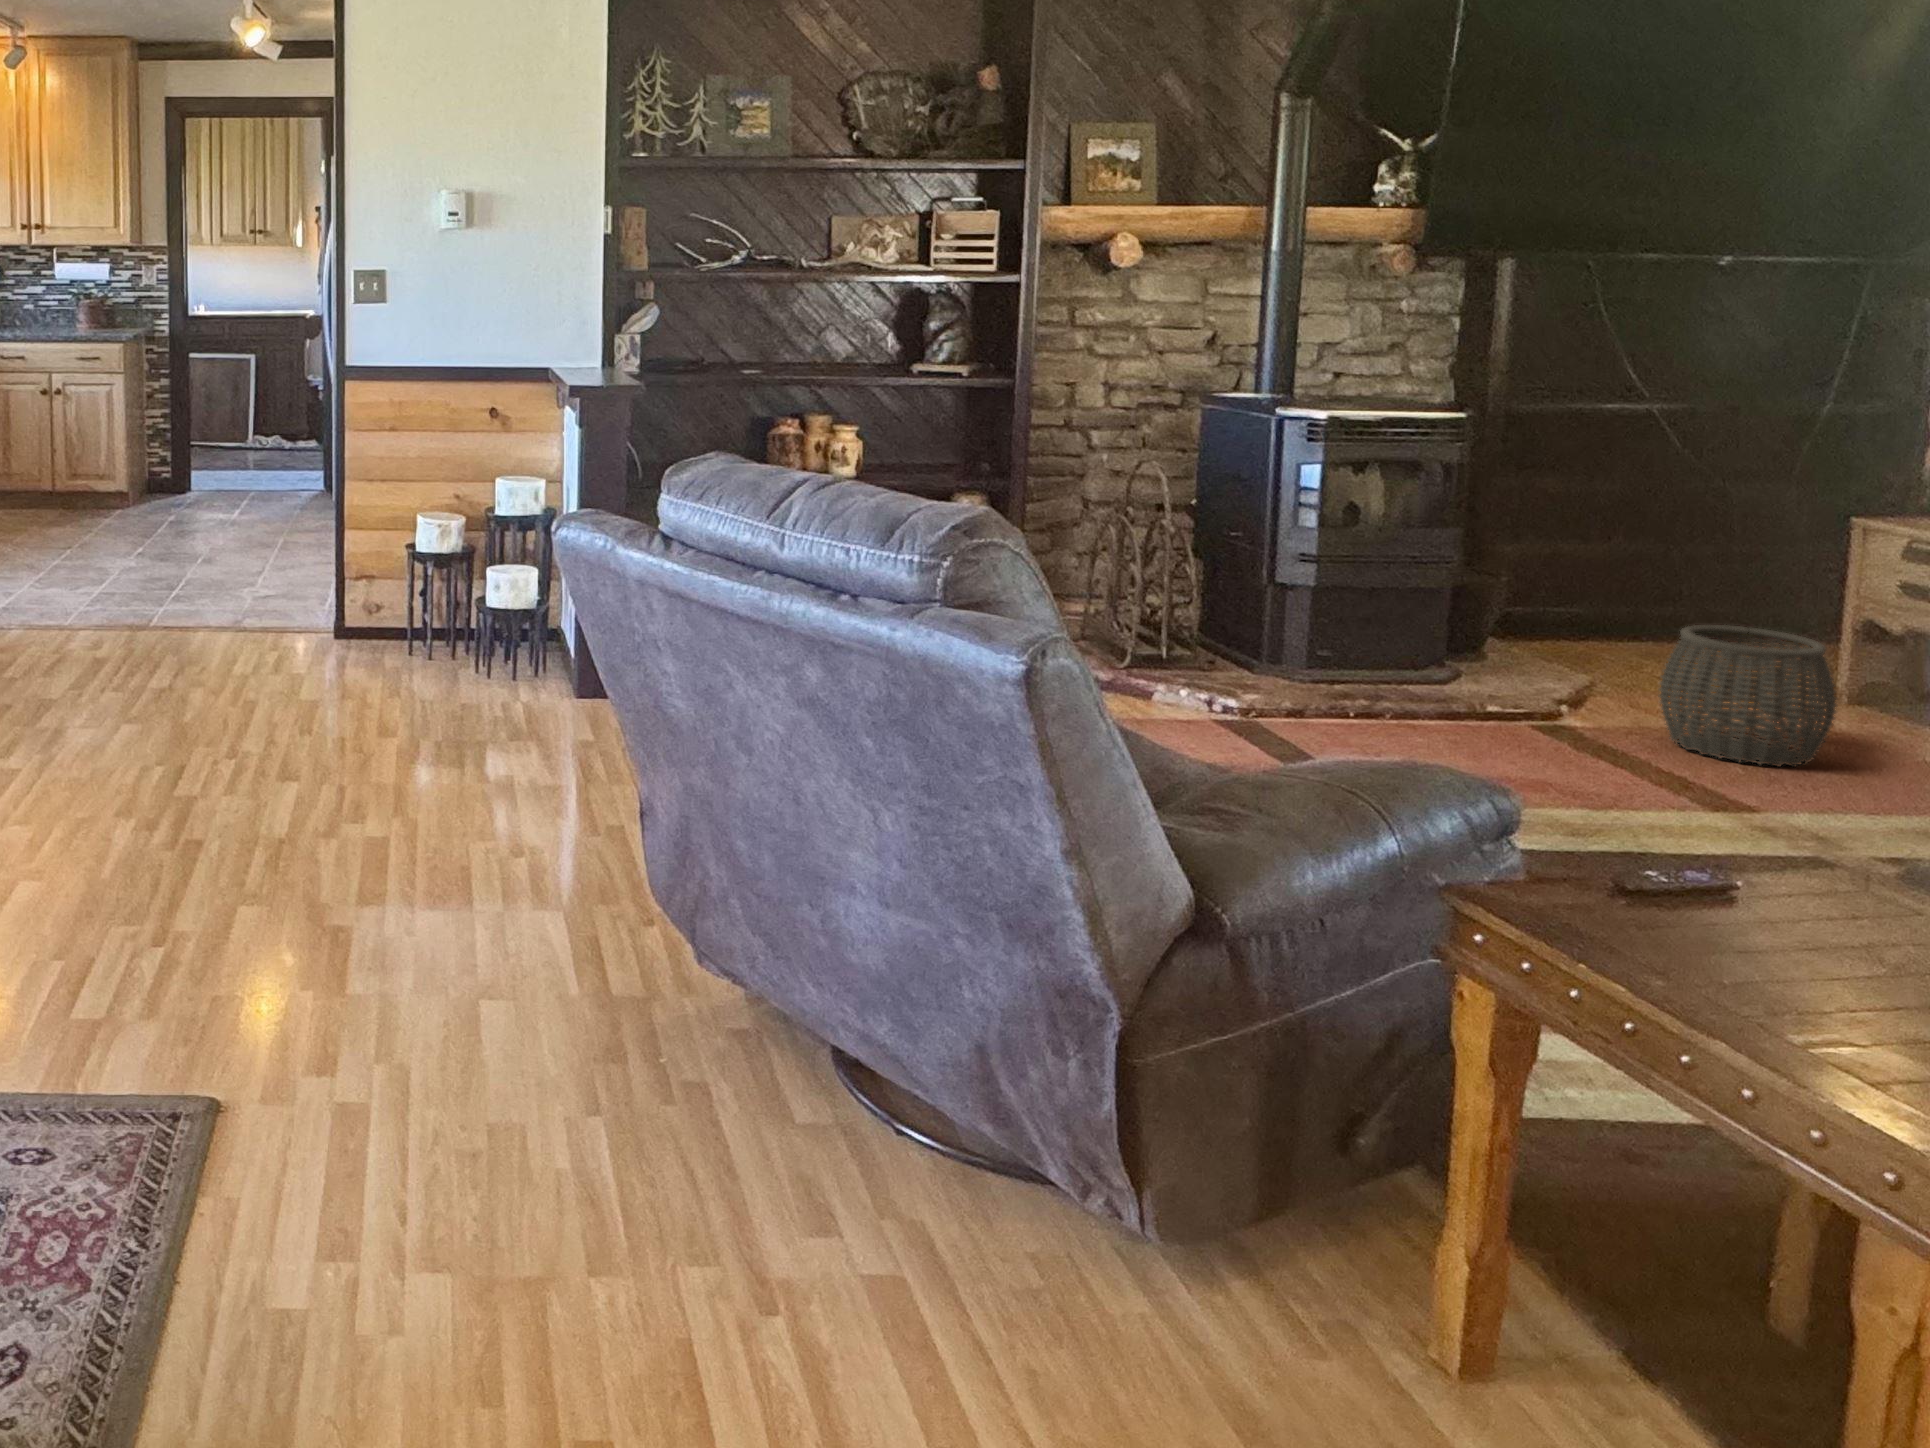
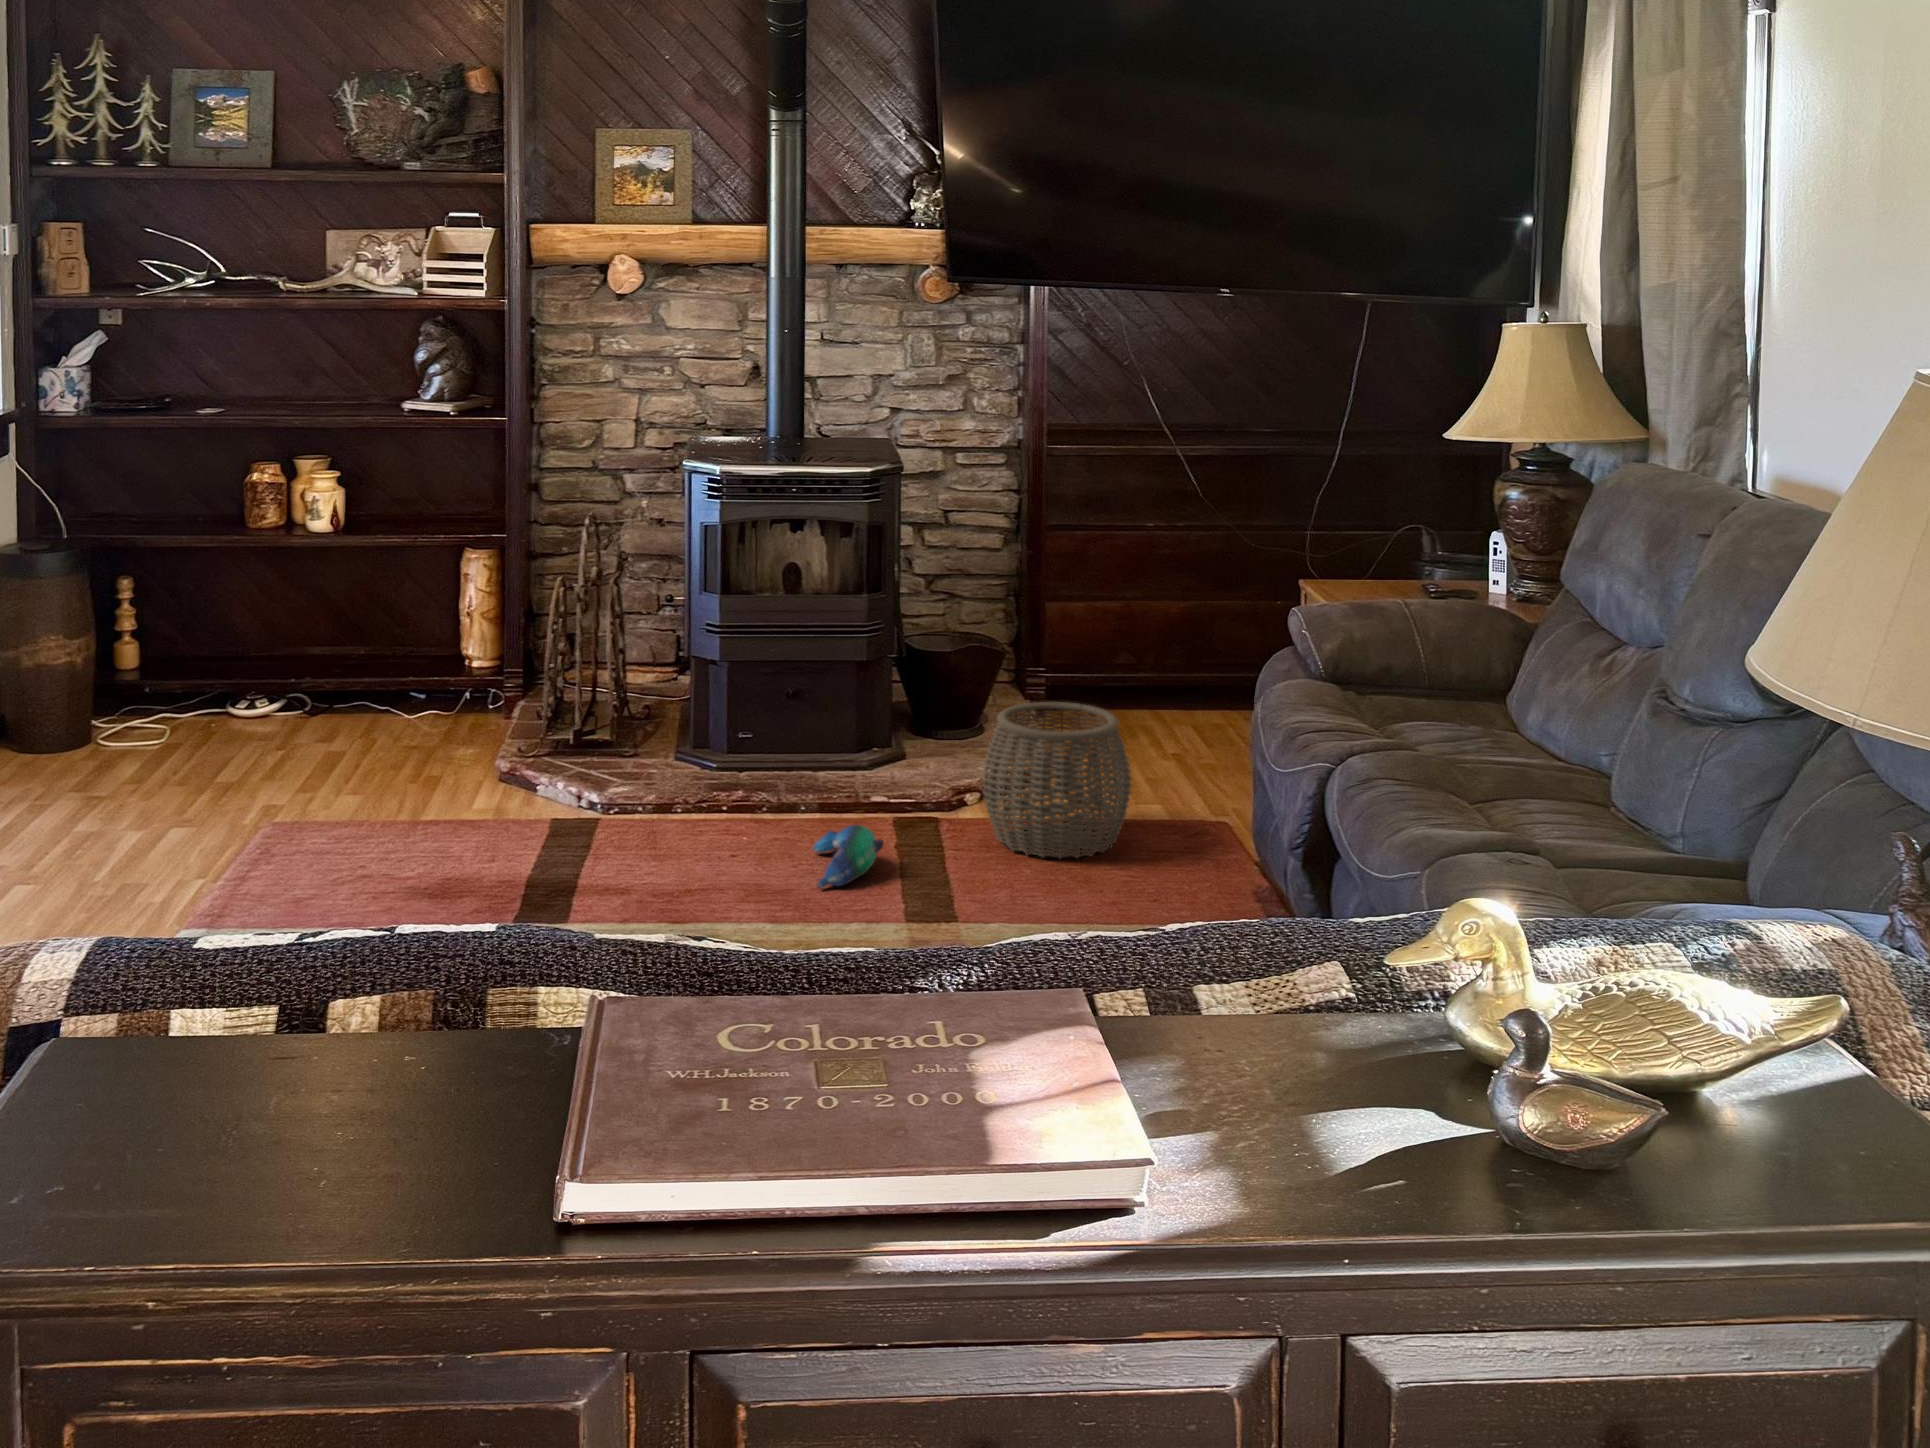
plush toy: none [1529,732,1641,789] -> present [813,825,884,888]

